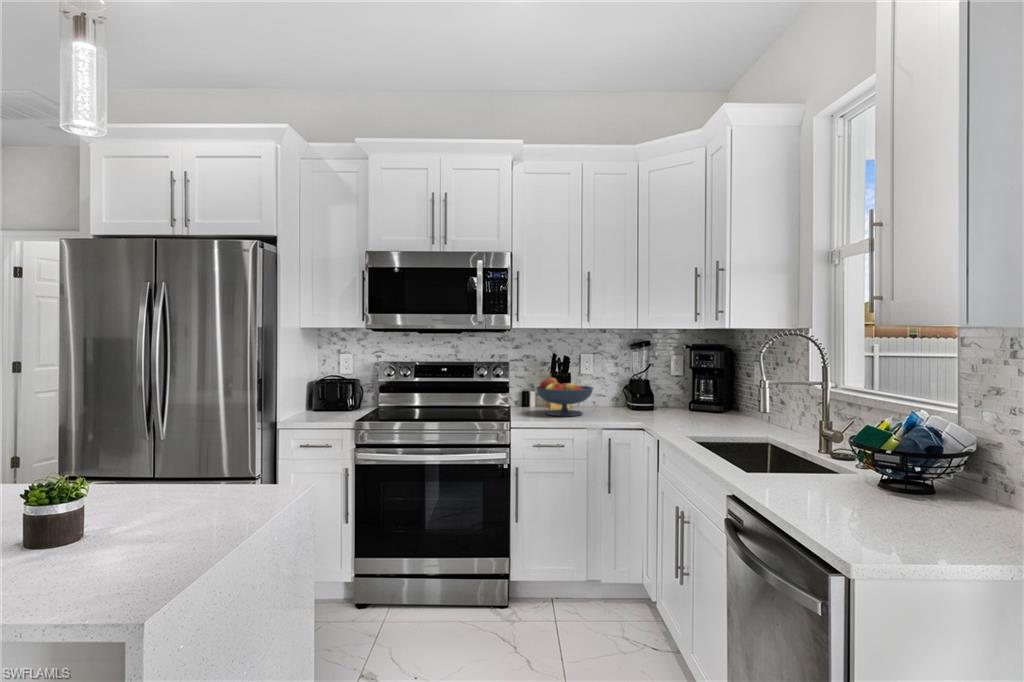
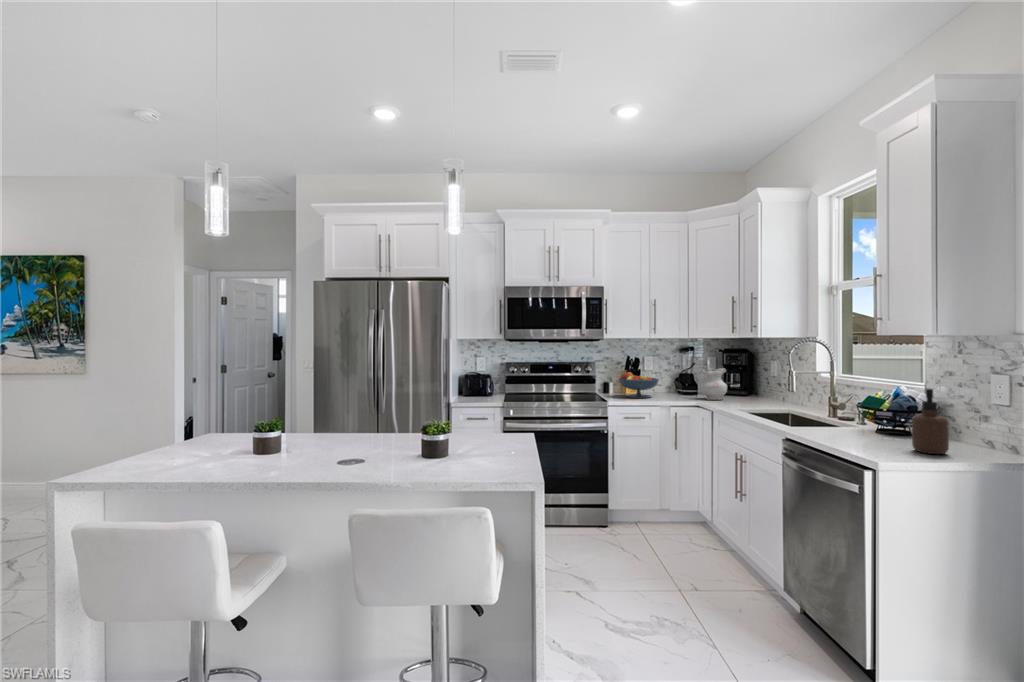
ceramic pitcher: none [645,371,688,420] -> present [697,367,727,400]
soap dispenser: none [922,421,985,544] -> present [912,388,949,454]

